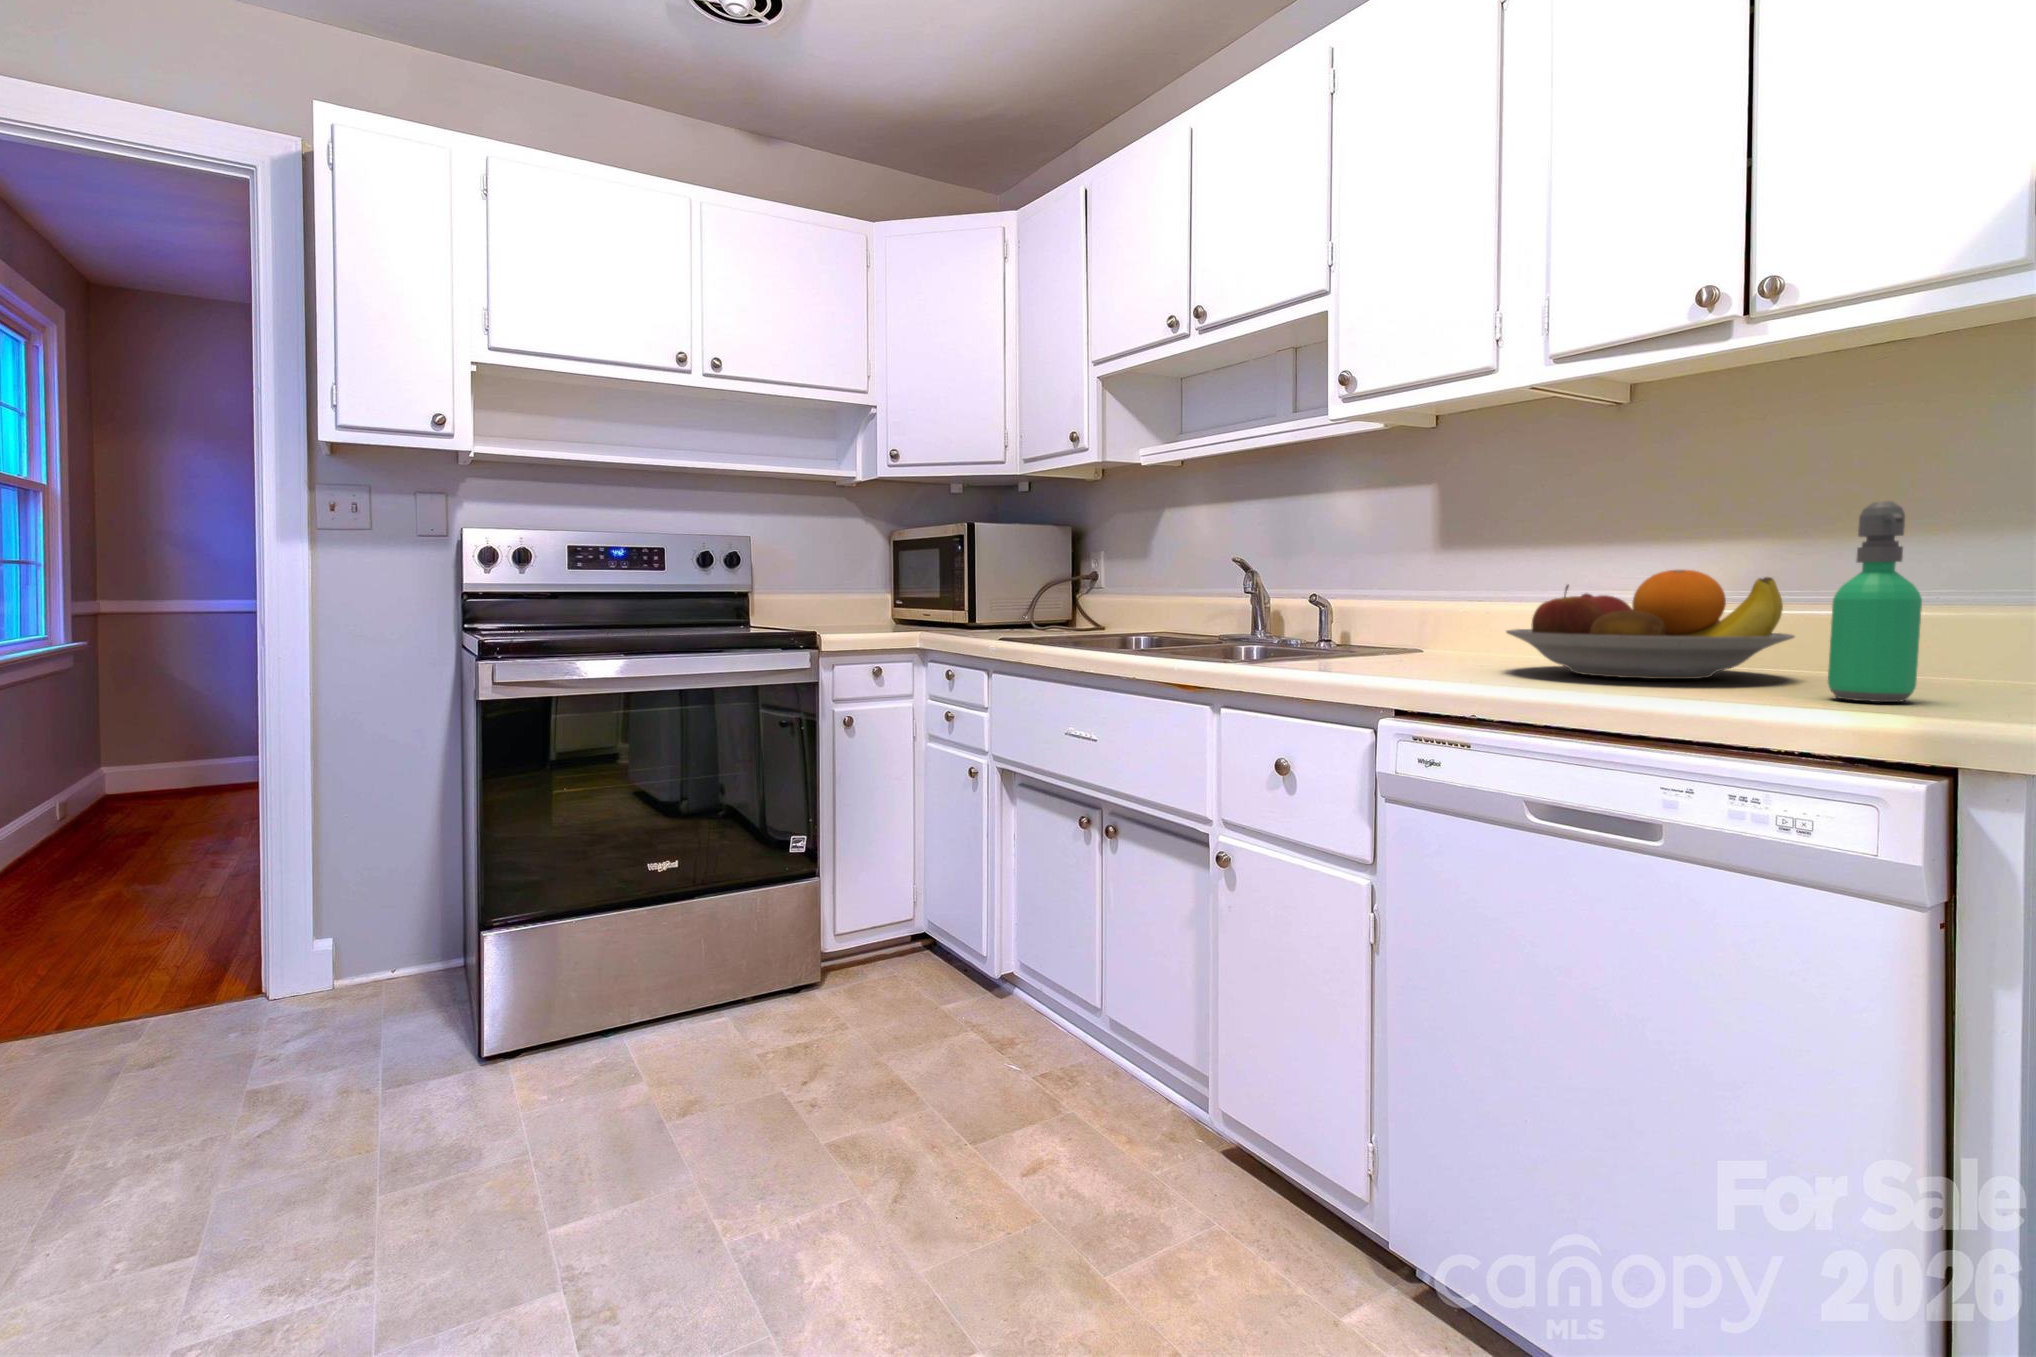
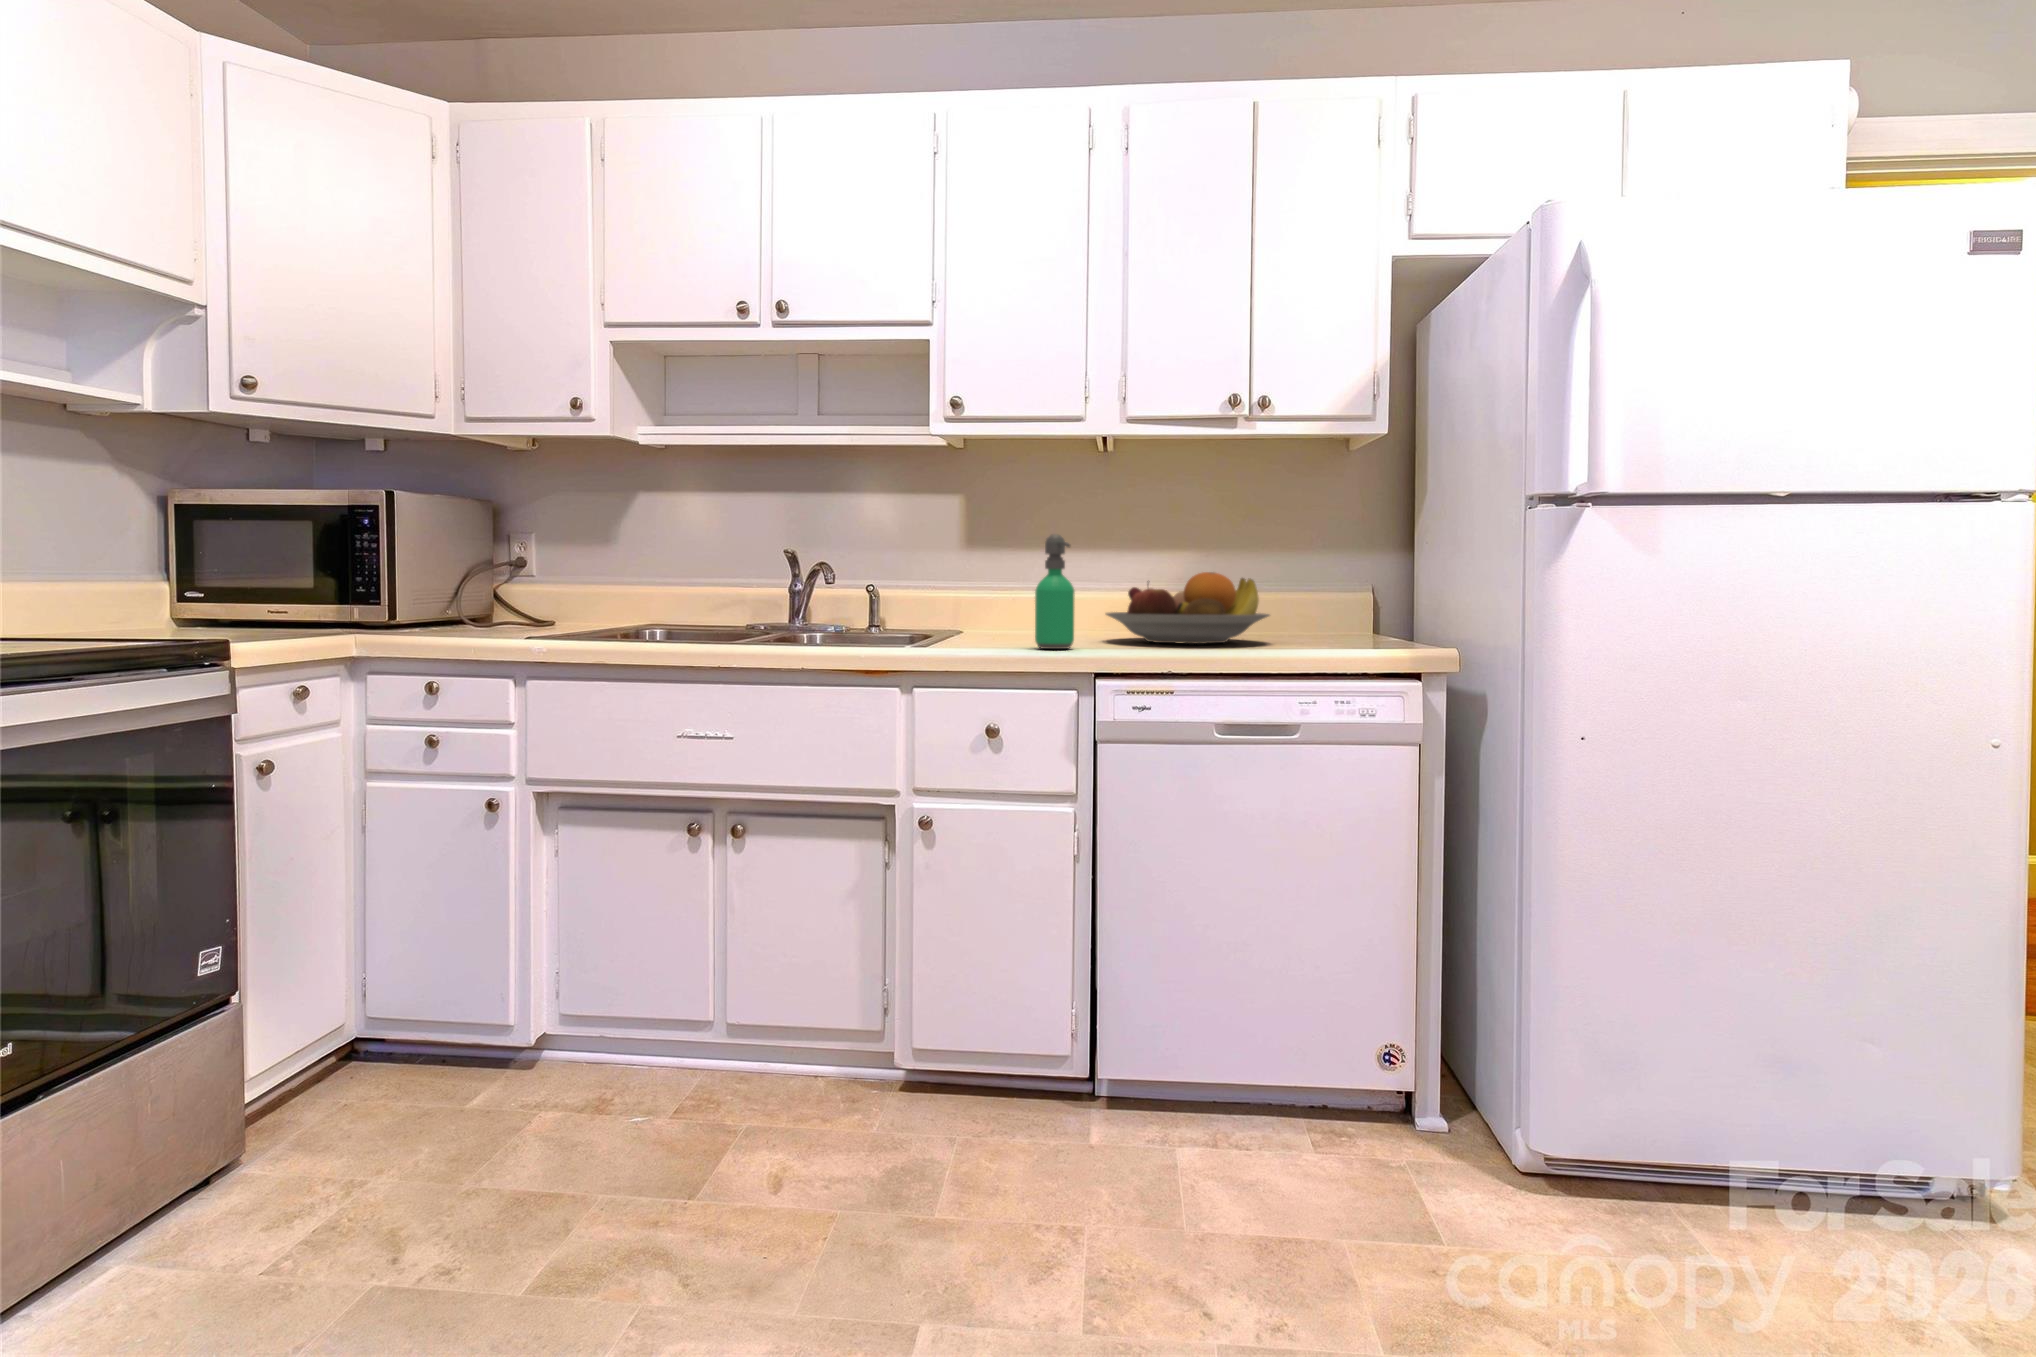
soap dispenser: present [1828,501,1922,702] -> present [1035,534,1075,649]

